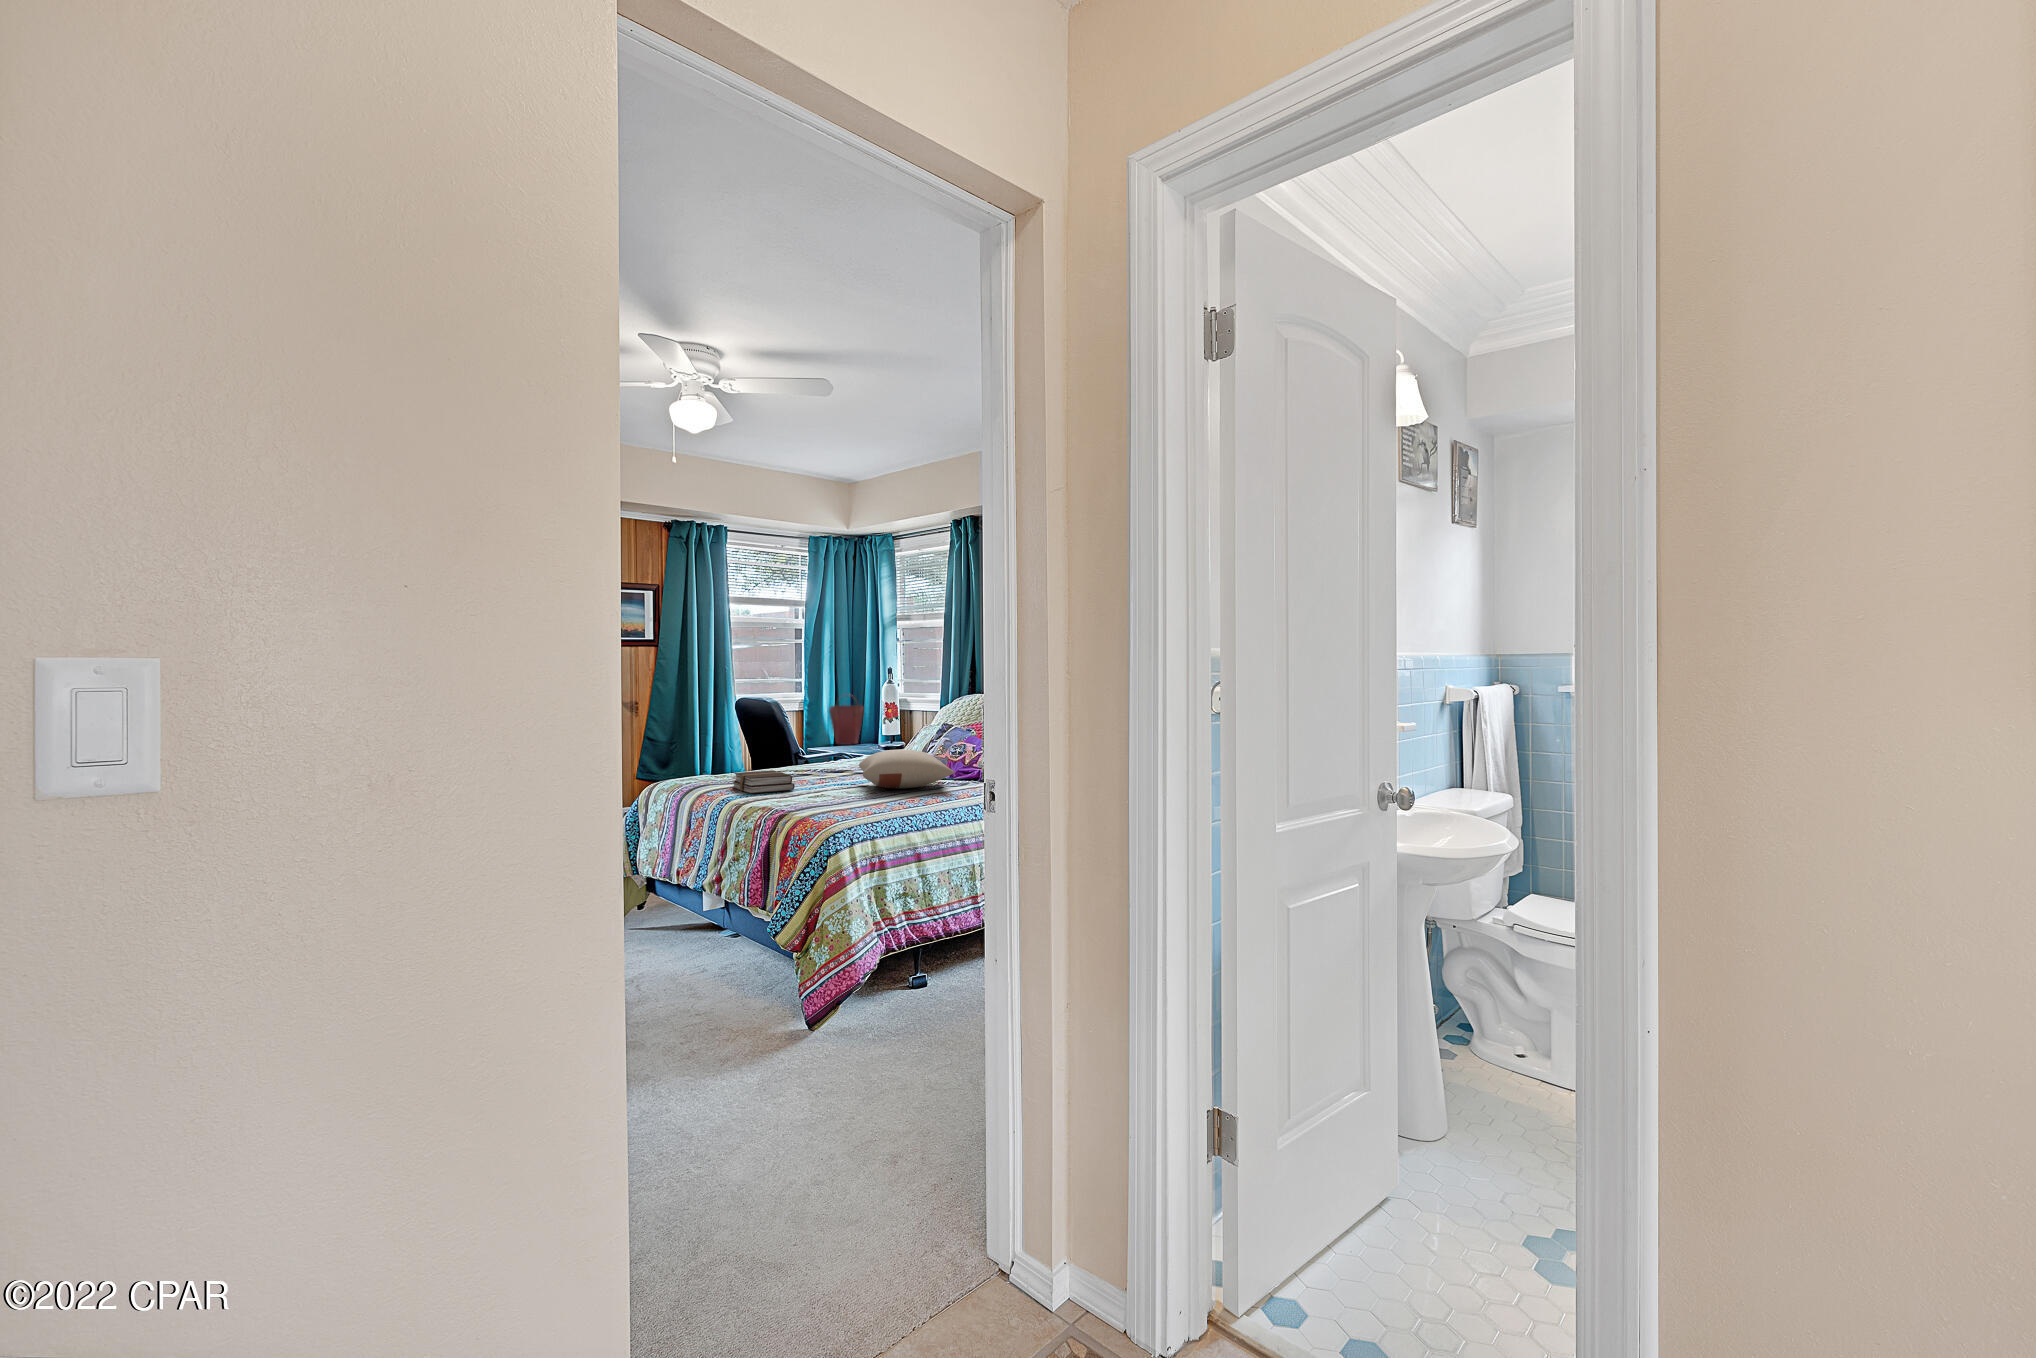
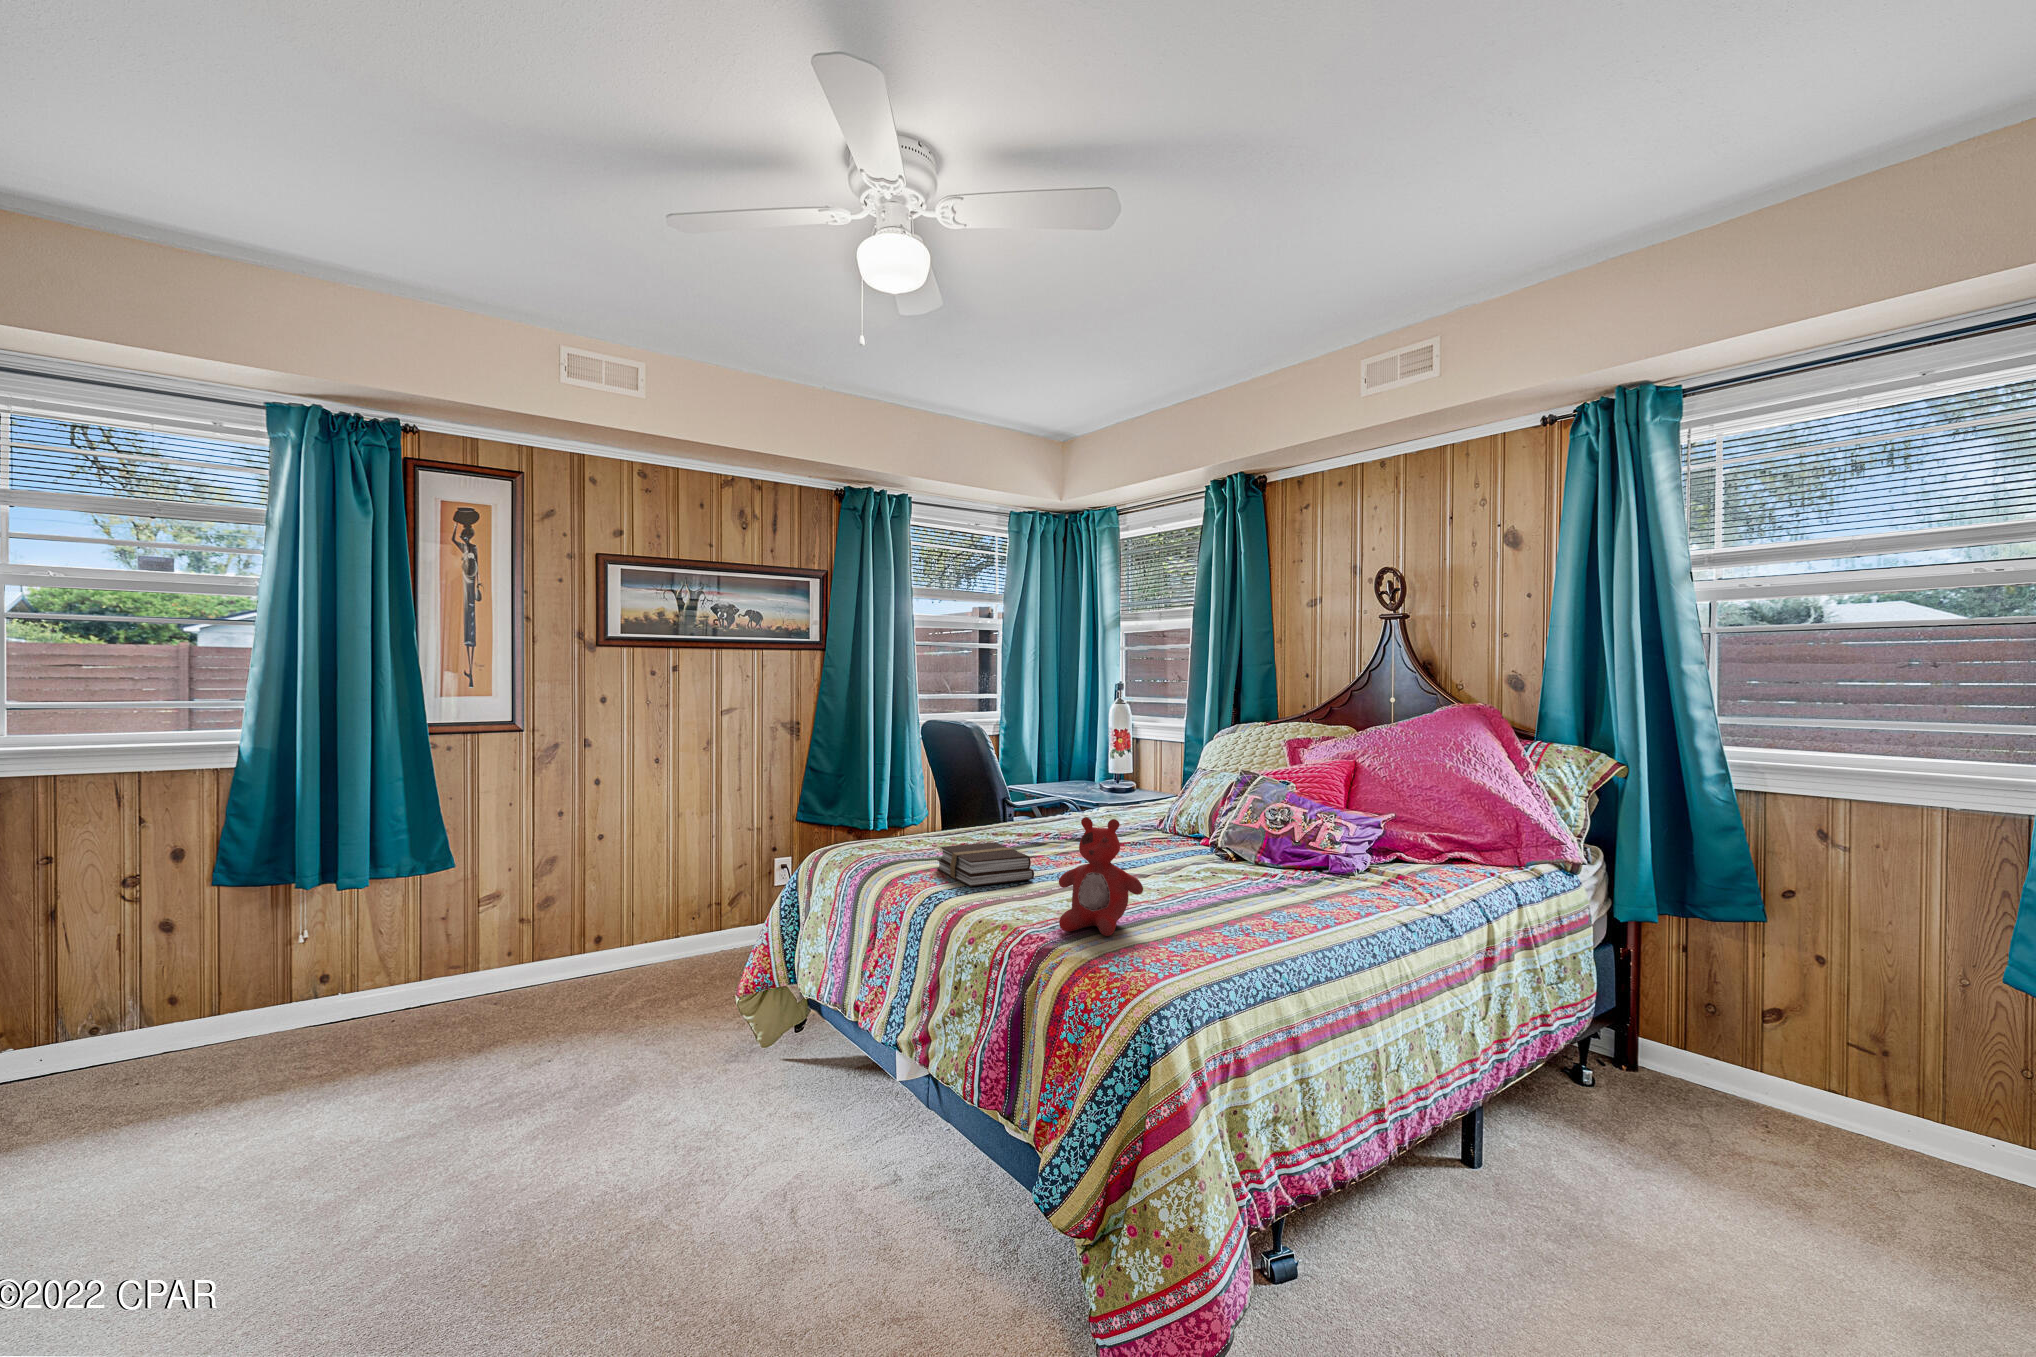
handbag: present [829,695,864,745] -> none [1032,714,1076,779]
stuffed bear: none [796,742,847,808] -> present [1059,817,1143,936]
pillow: present [859,749,954,789] -> none [1123,818,1296,883]

